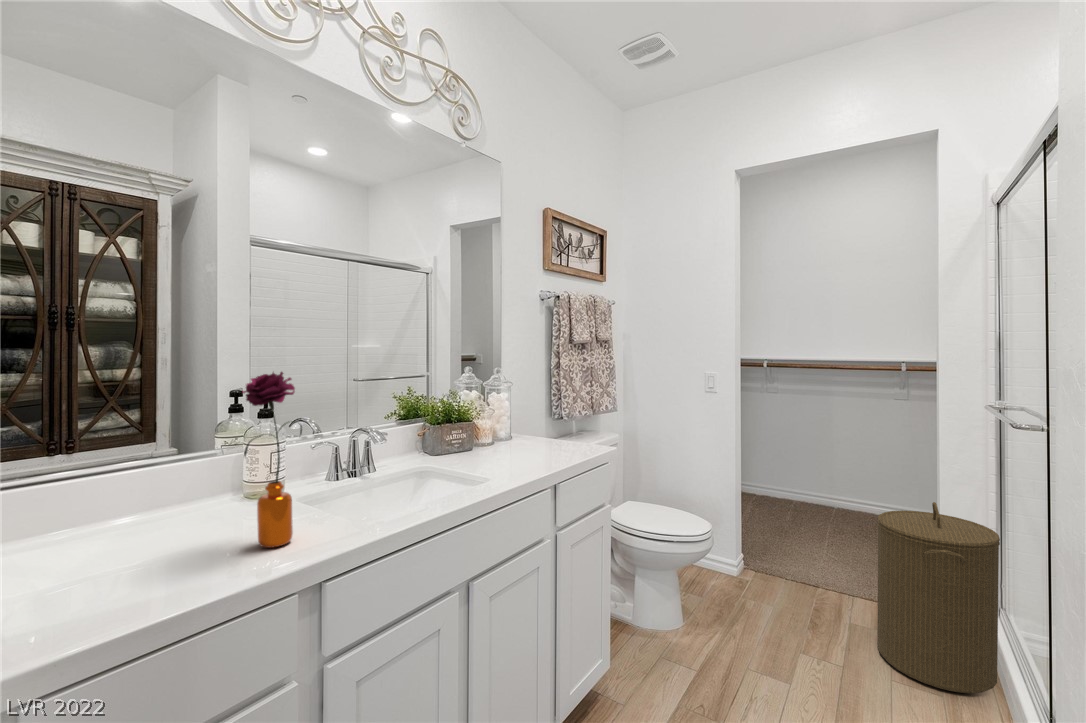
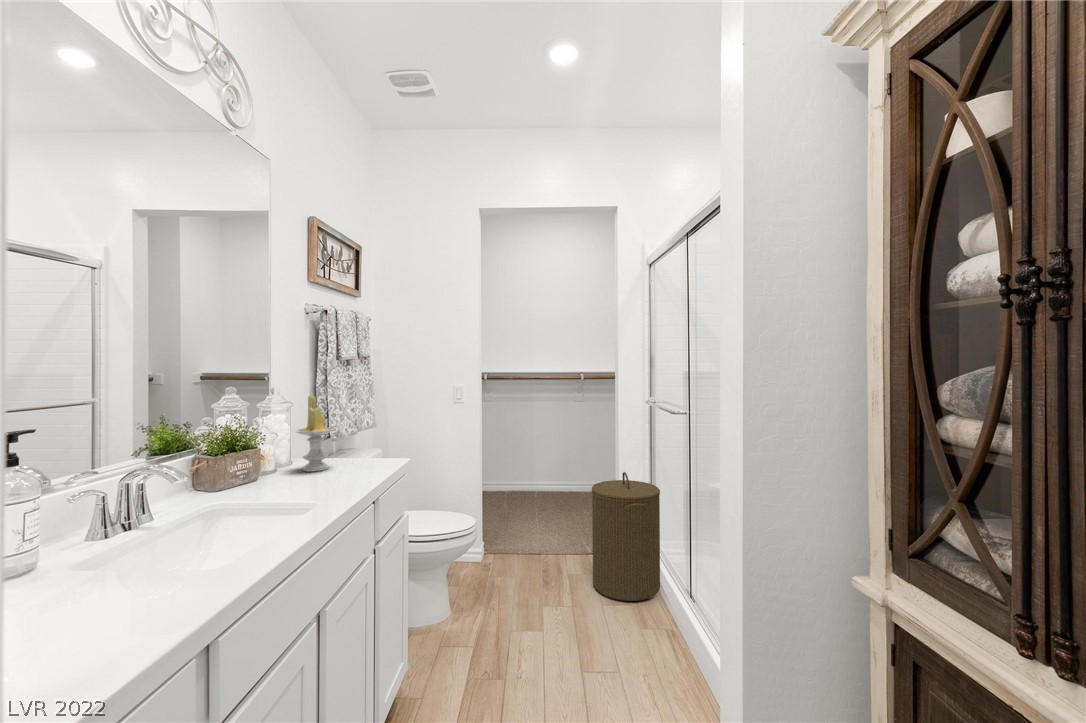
flower: present [243,372,302,548] -> none [82,400,161,634]
candle: none [506,377,540,448] -> present [295,395,336,472]

